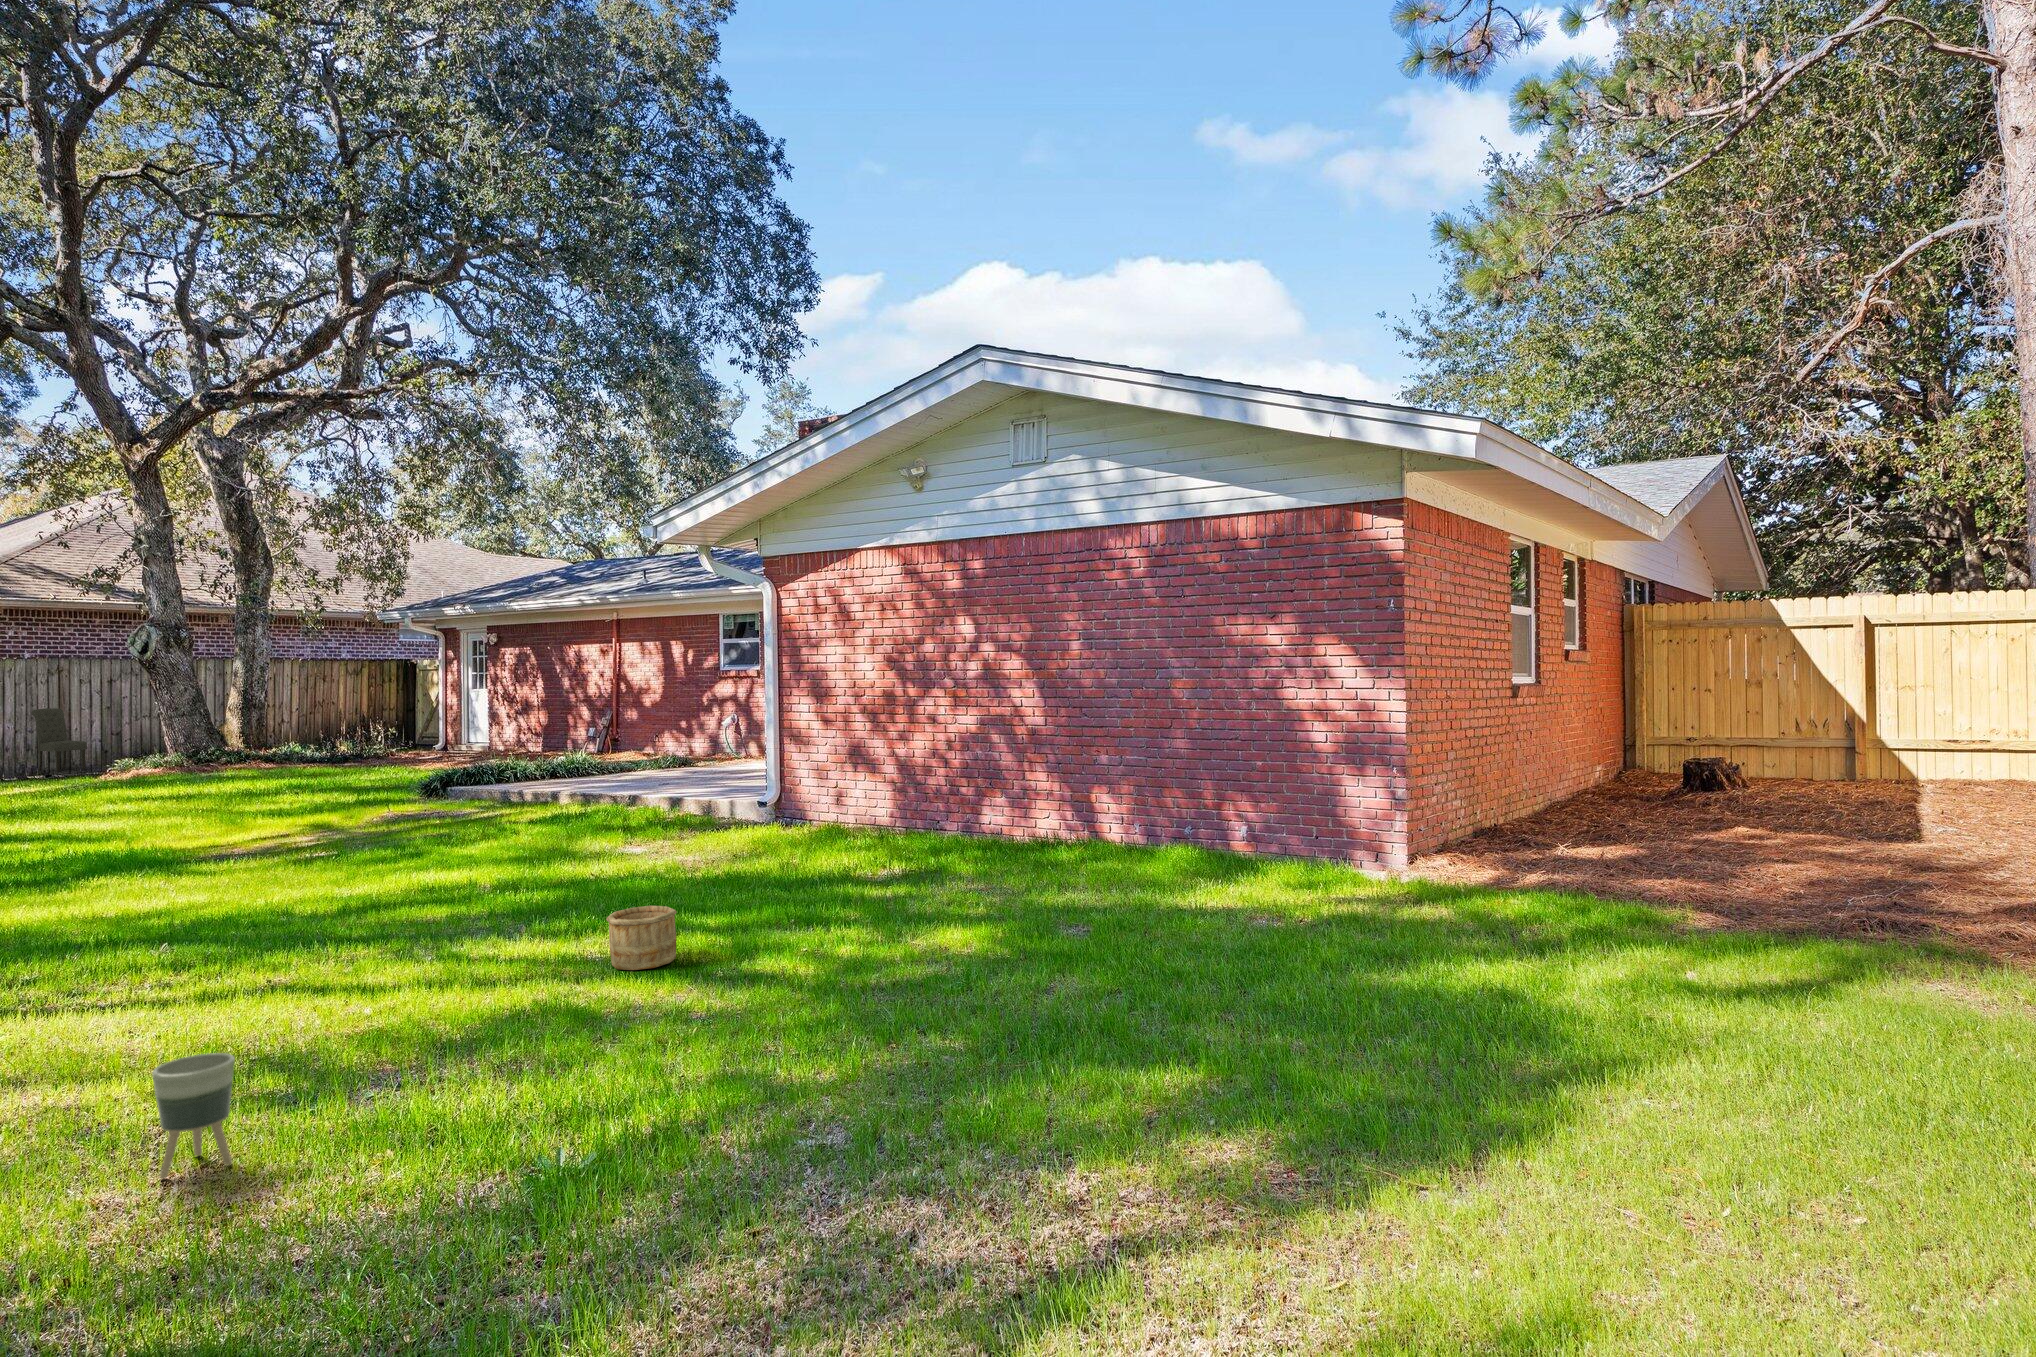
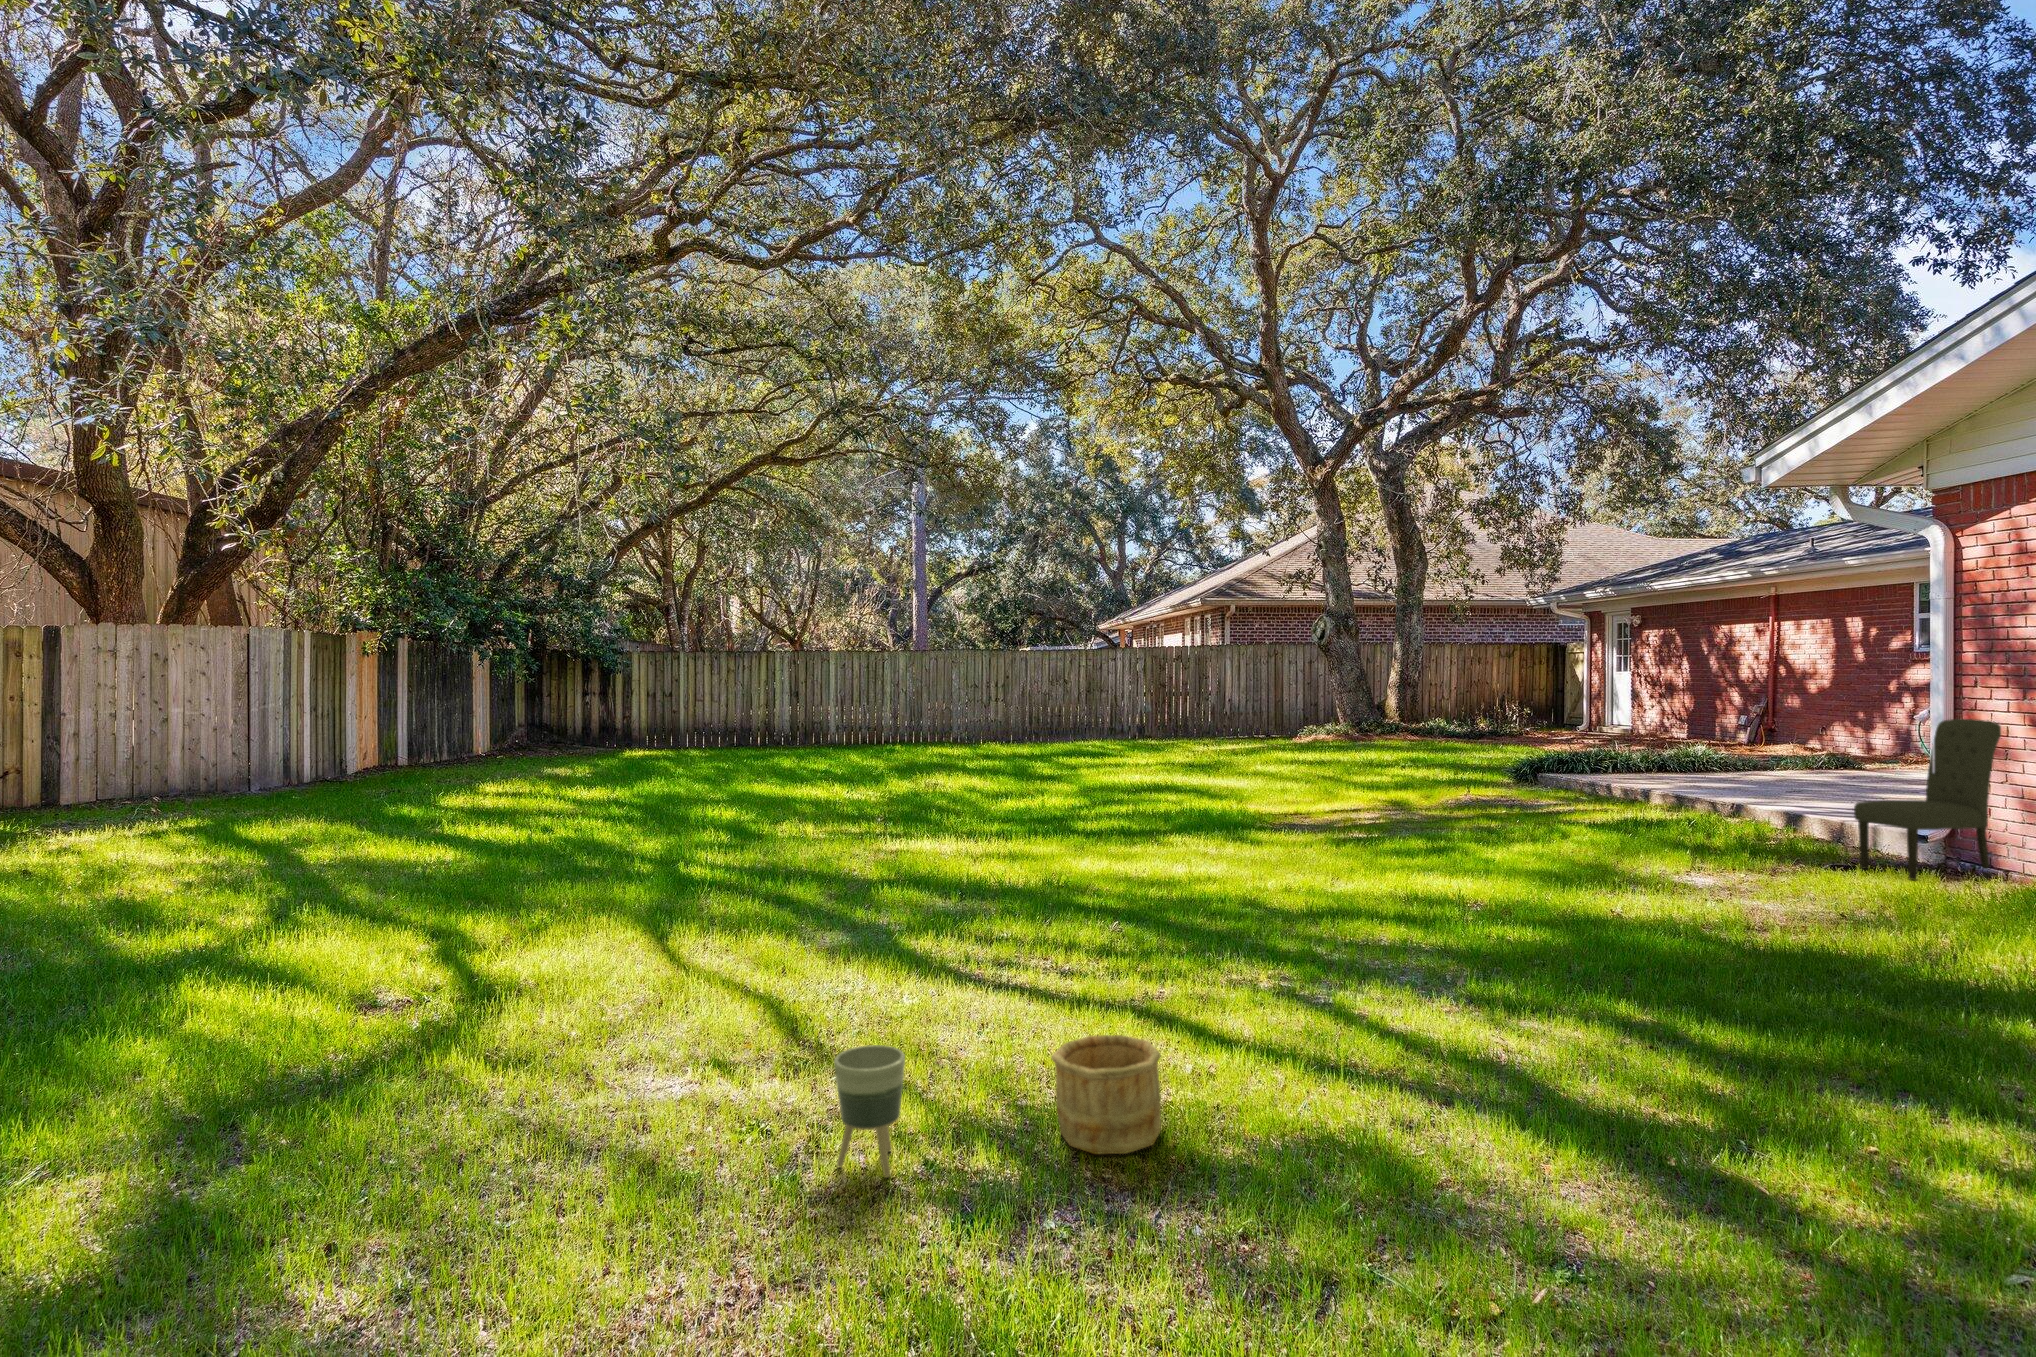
chair: present [32,708,87,771] -> present [1854,719,2001,880]
wooden bucket: present [606,906,677,970] -> present [1051,1035,1161,1154]

